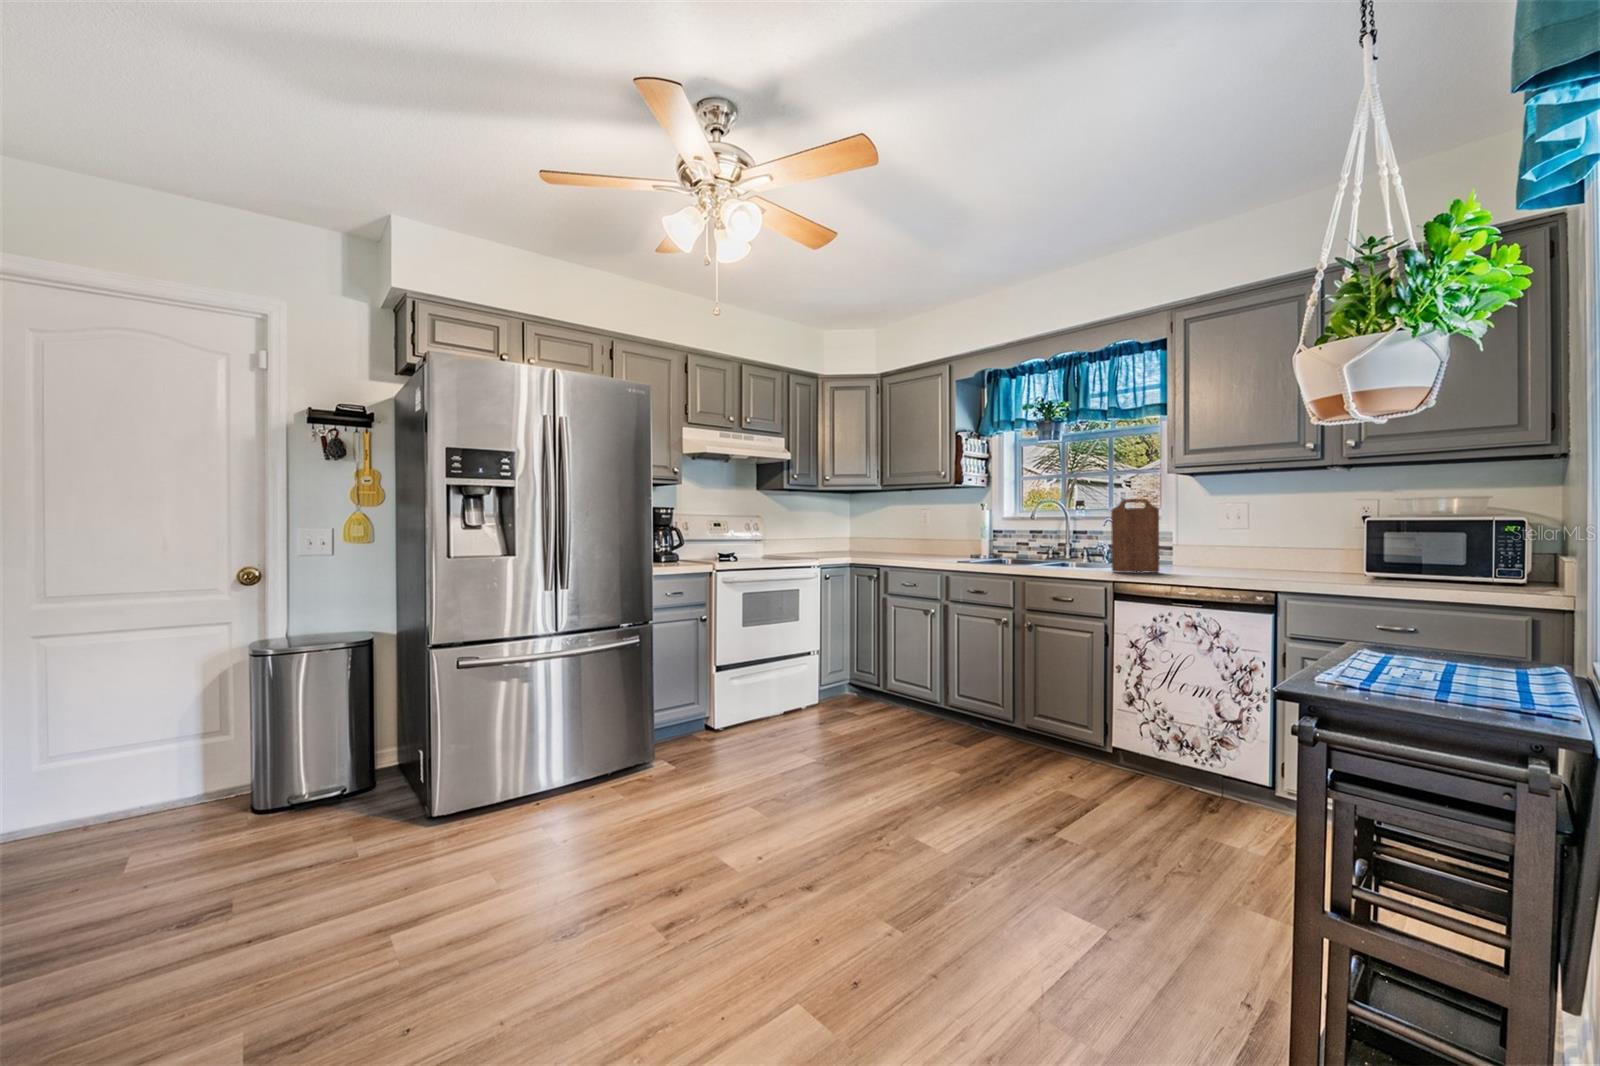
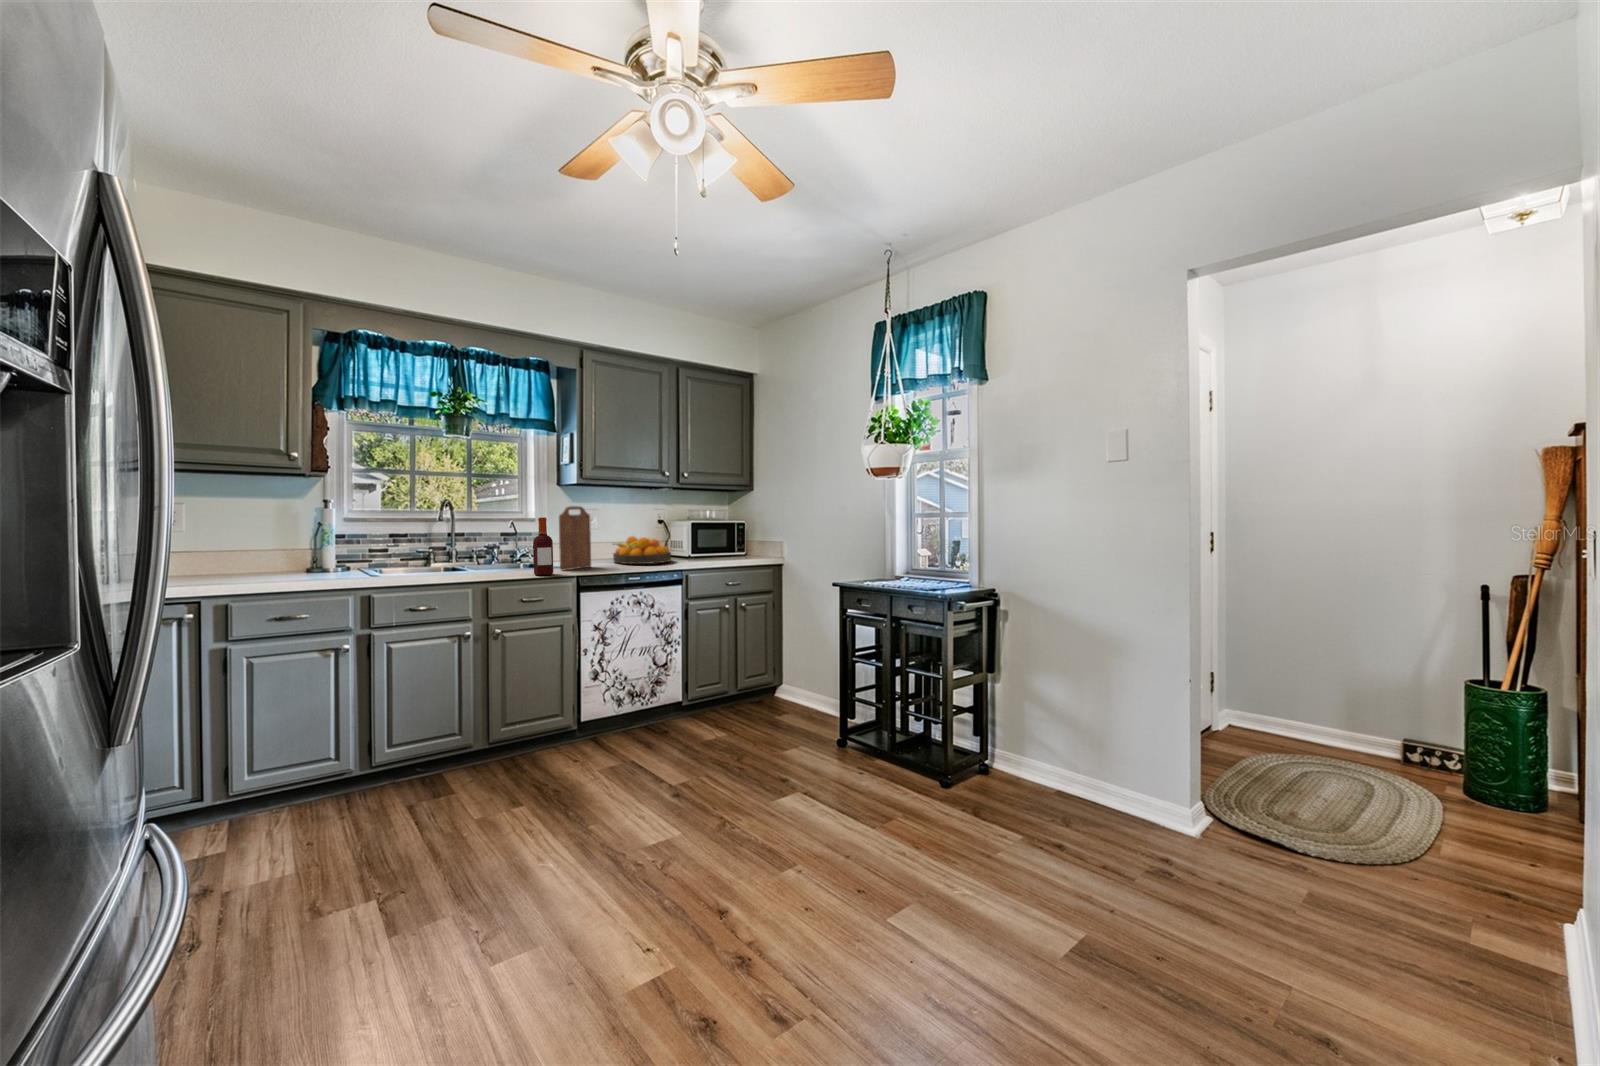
bottle: none [1065,511,1086,574] -> present [533,517,553,575]
fruit bowl: none [1209,538,1305,576] -> present [613,536,671,564]

